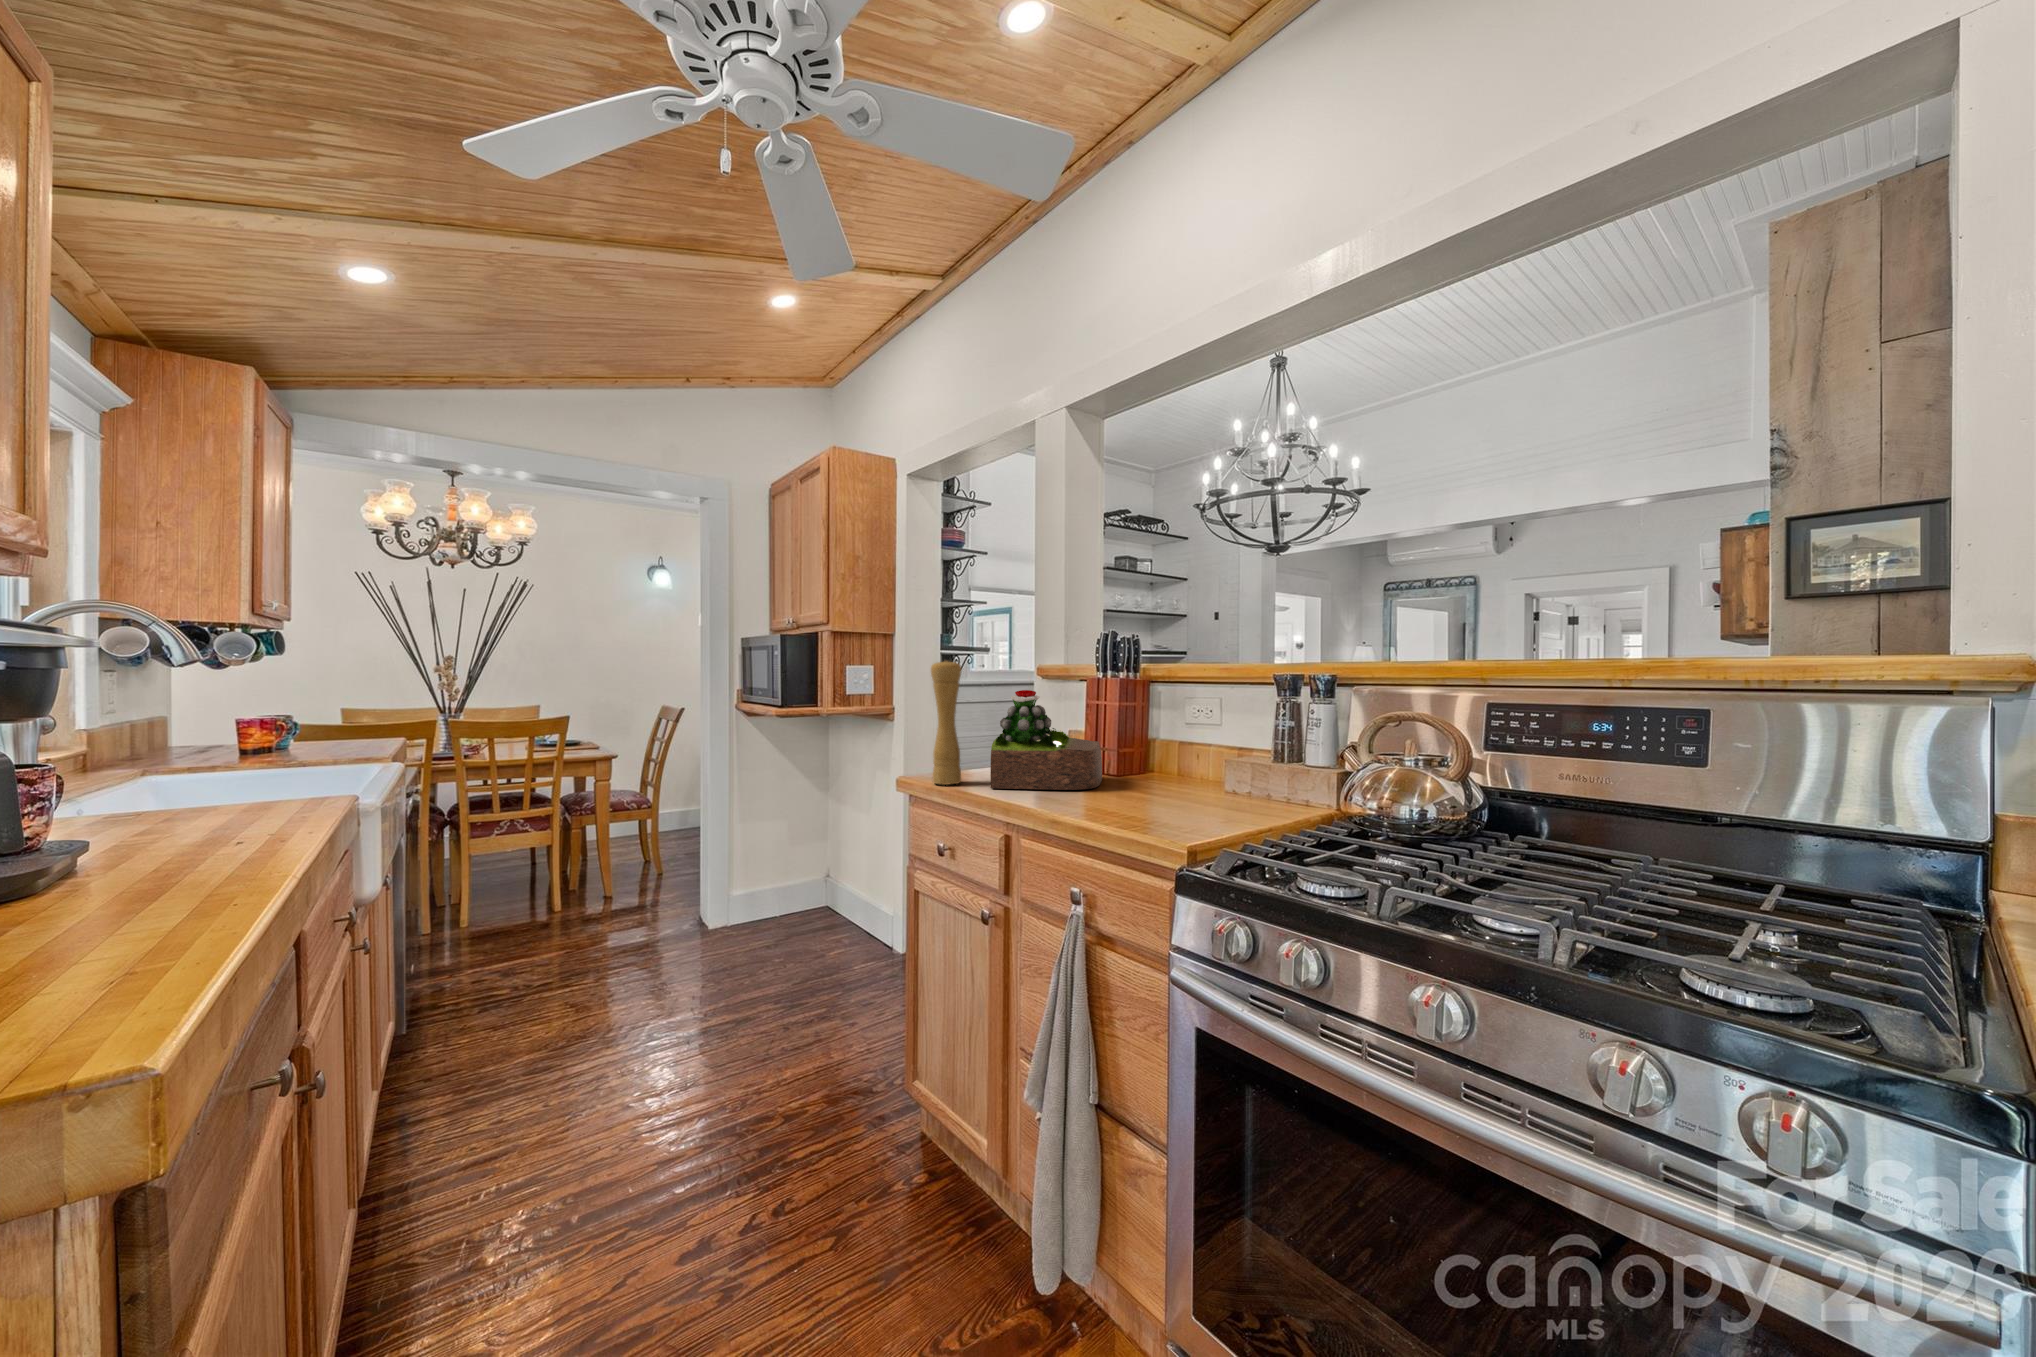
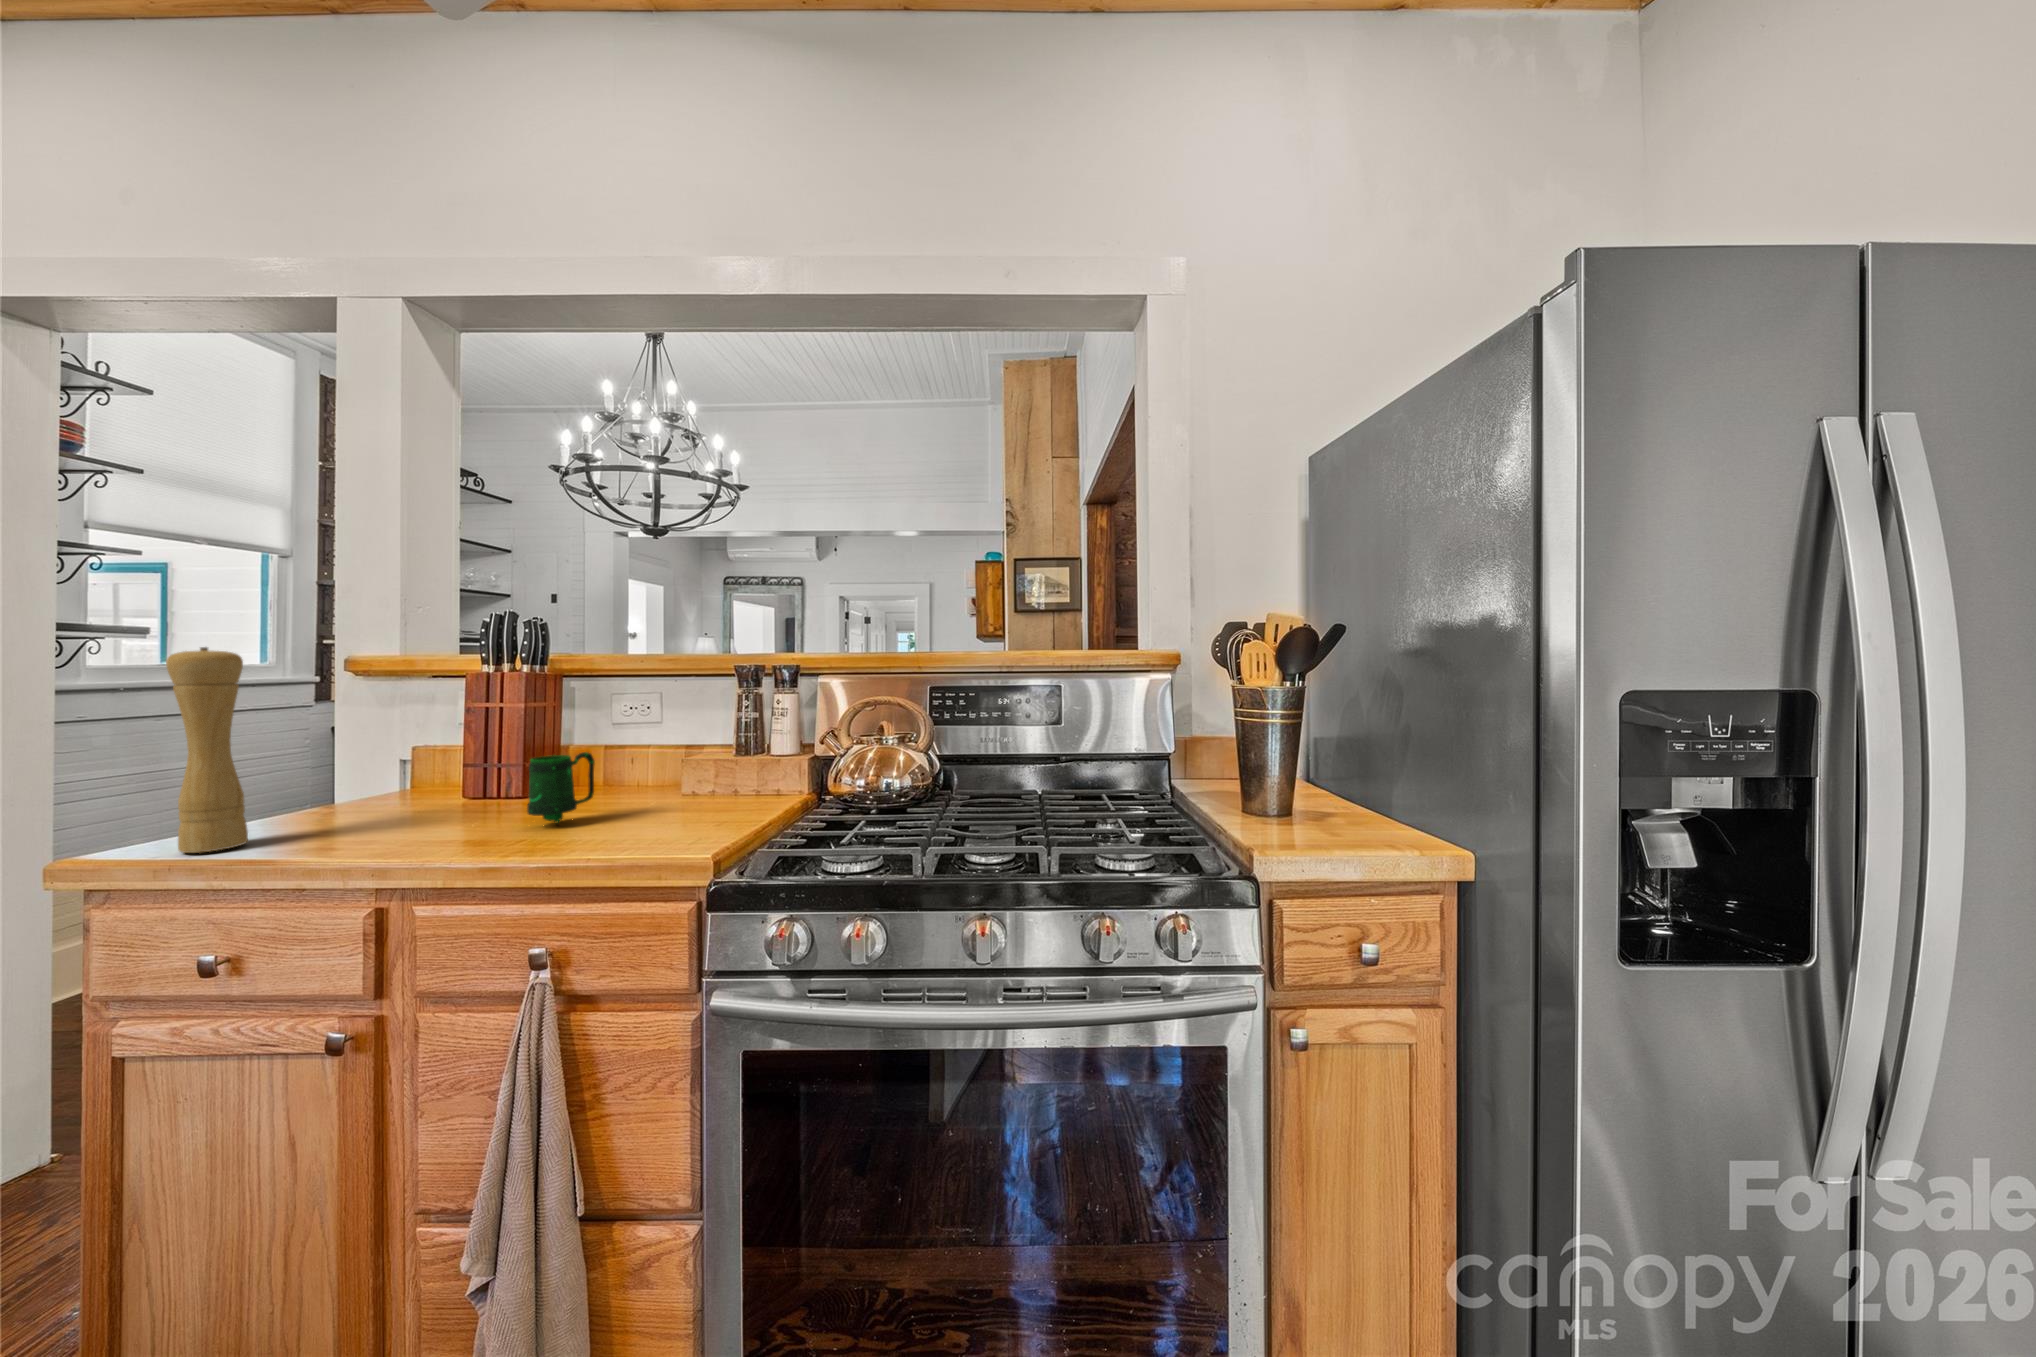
succulent plant: present [991,690,1102,790] -> none [321,691,512,842]
mug: none [1097,745,1145,803] -> present [527,752,595,823]

